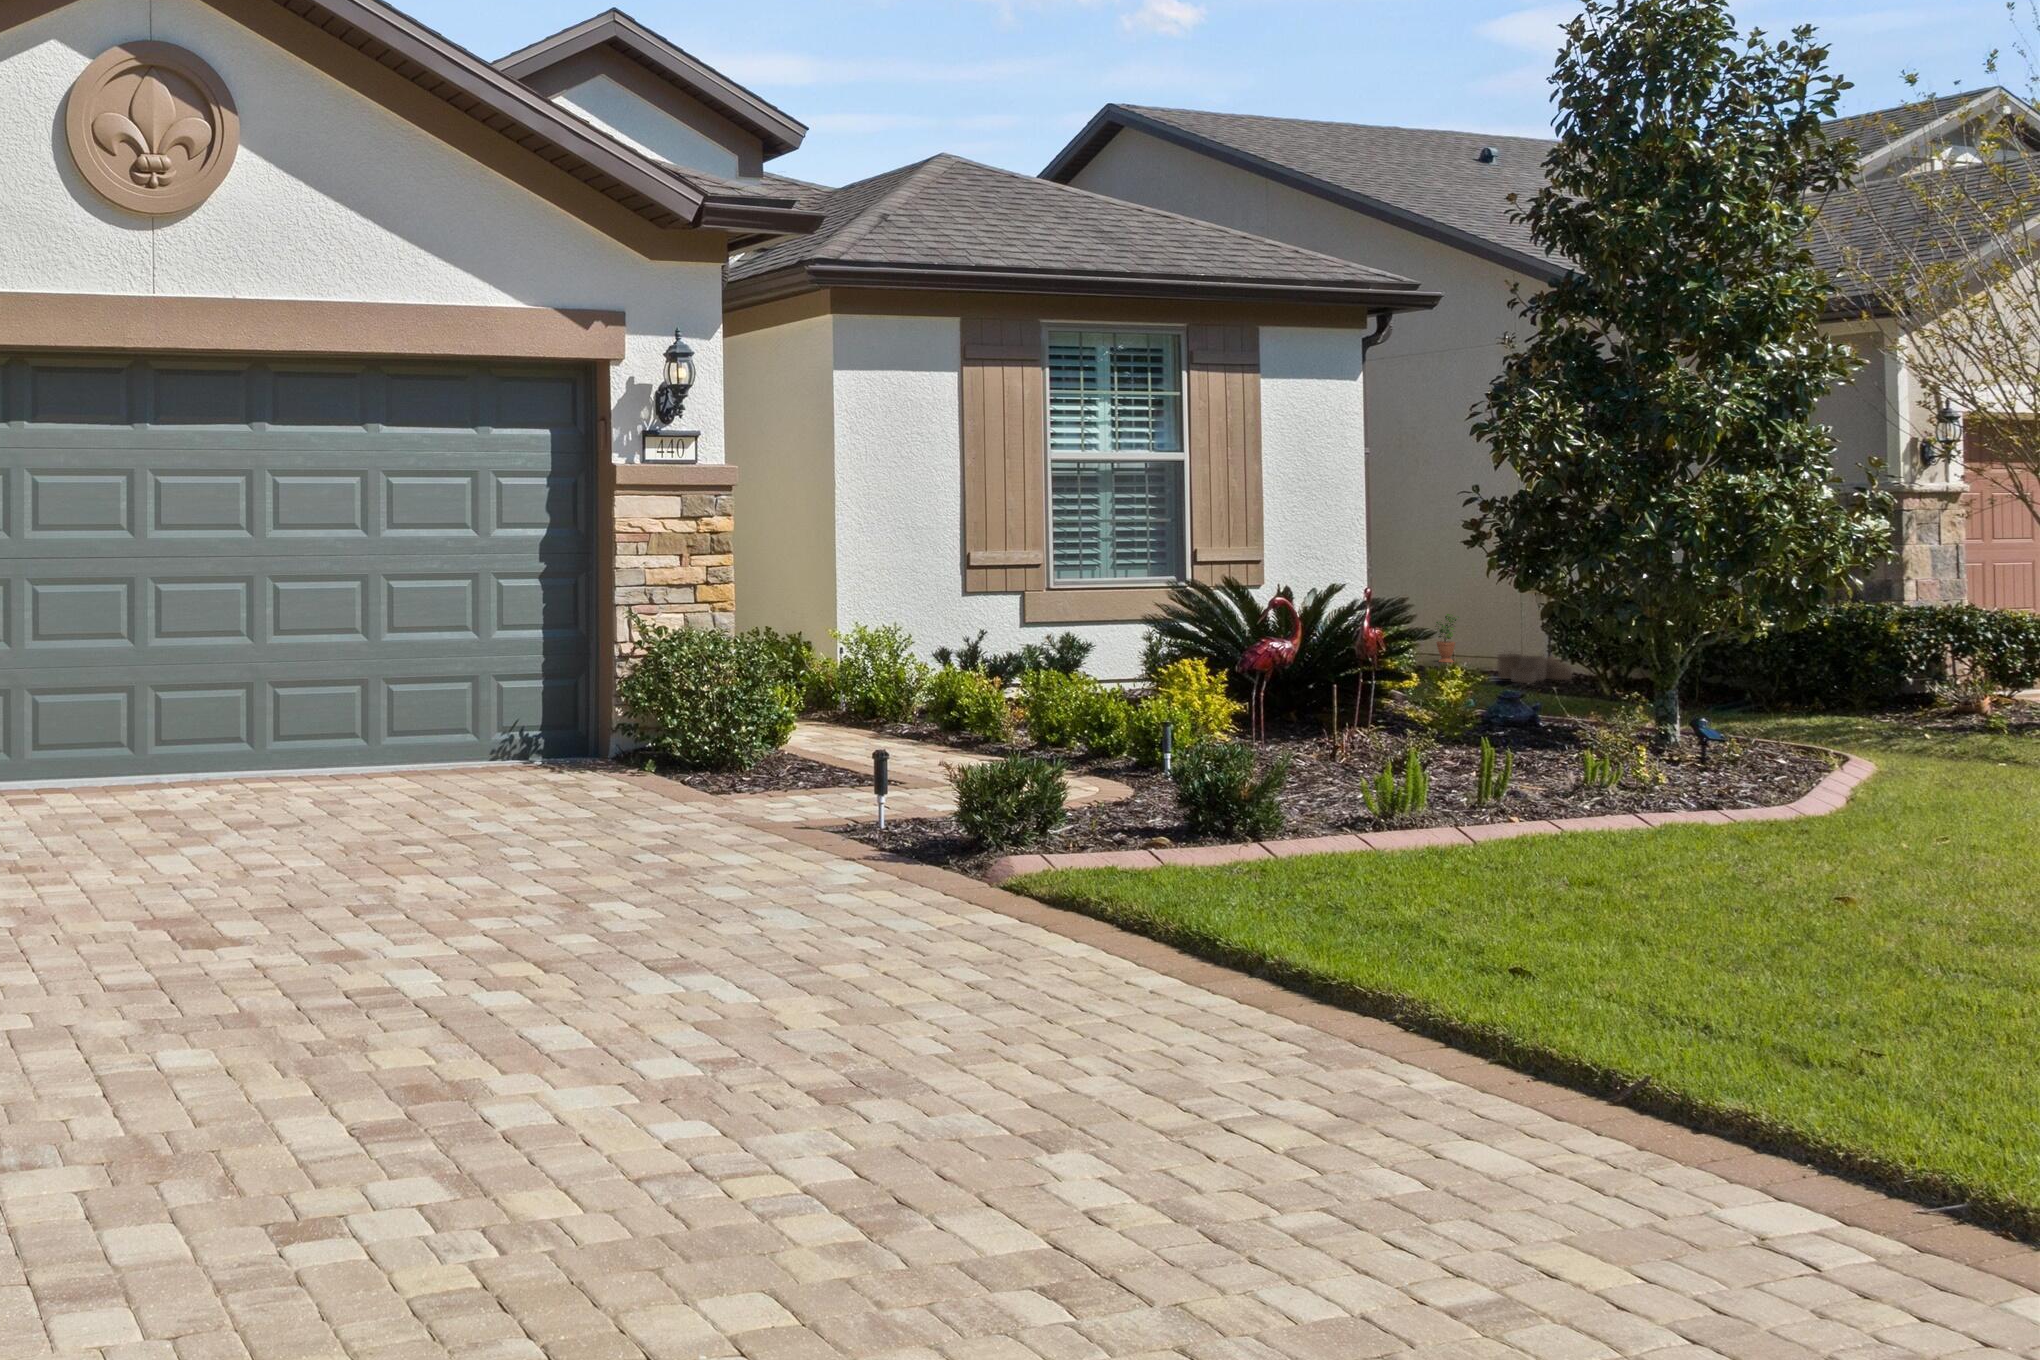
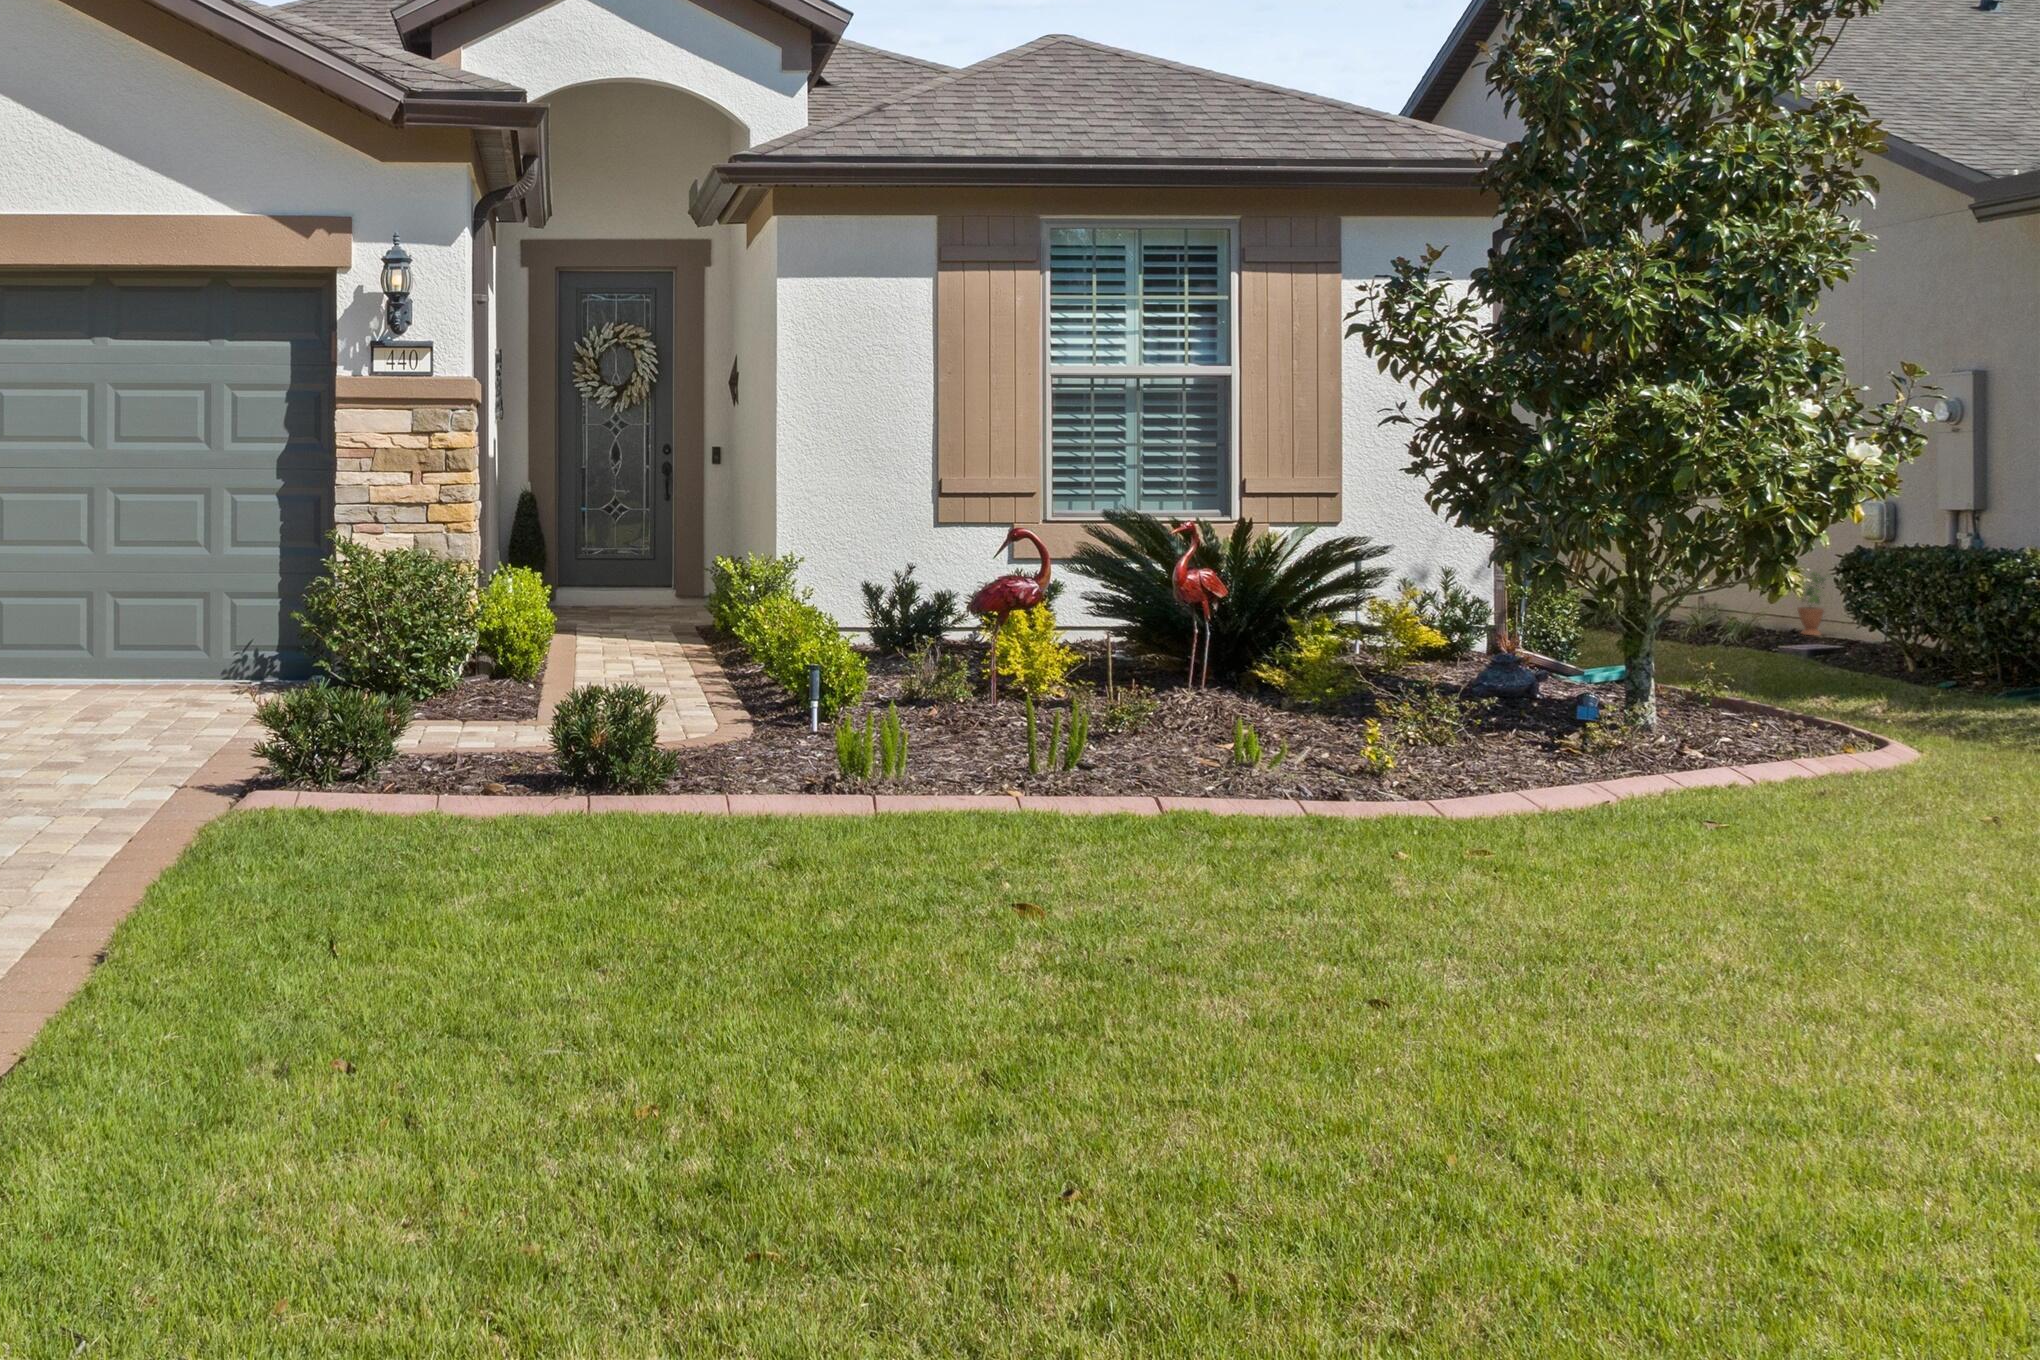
woven basket: present [1498,653,1572,683] -> none [1784,626,1897,673]

